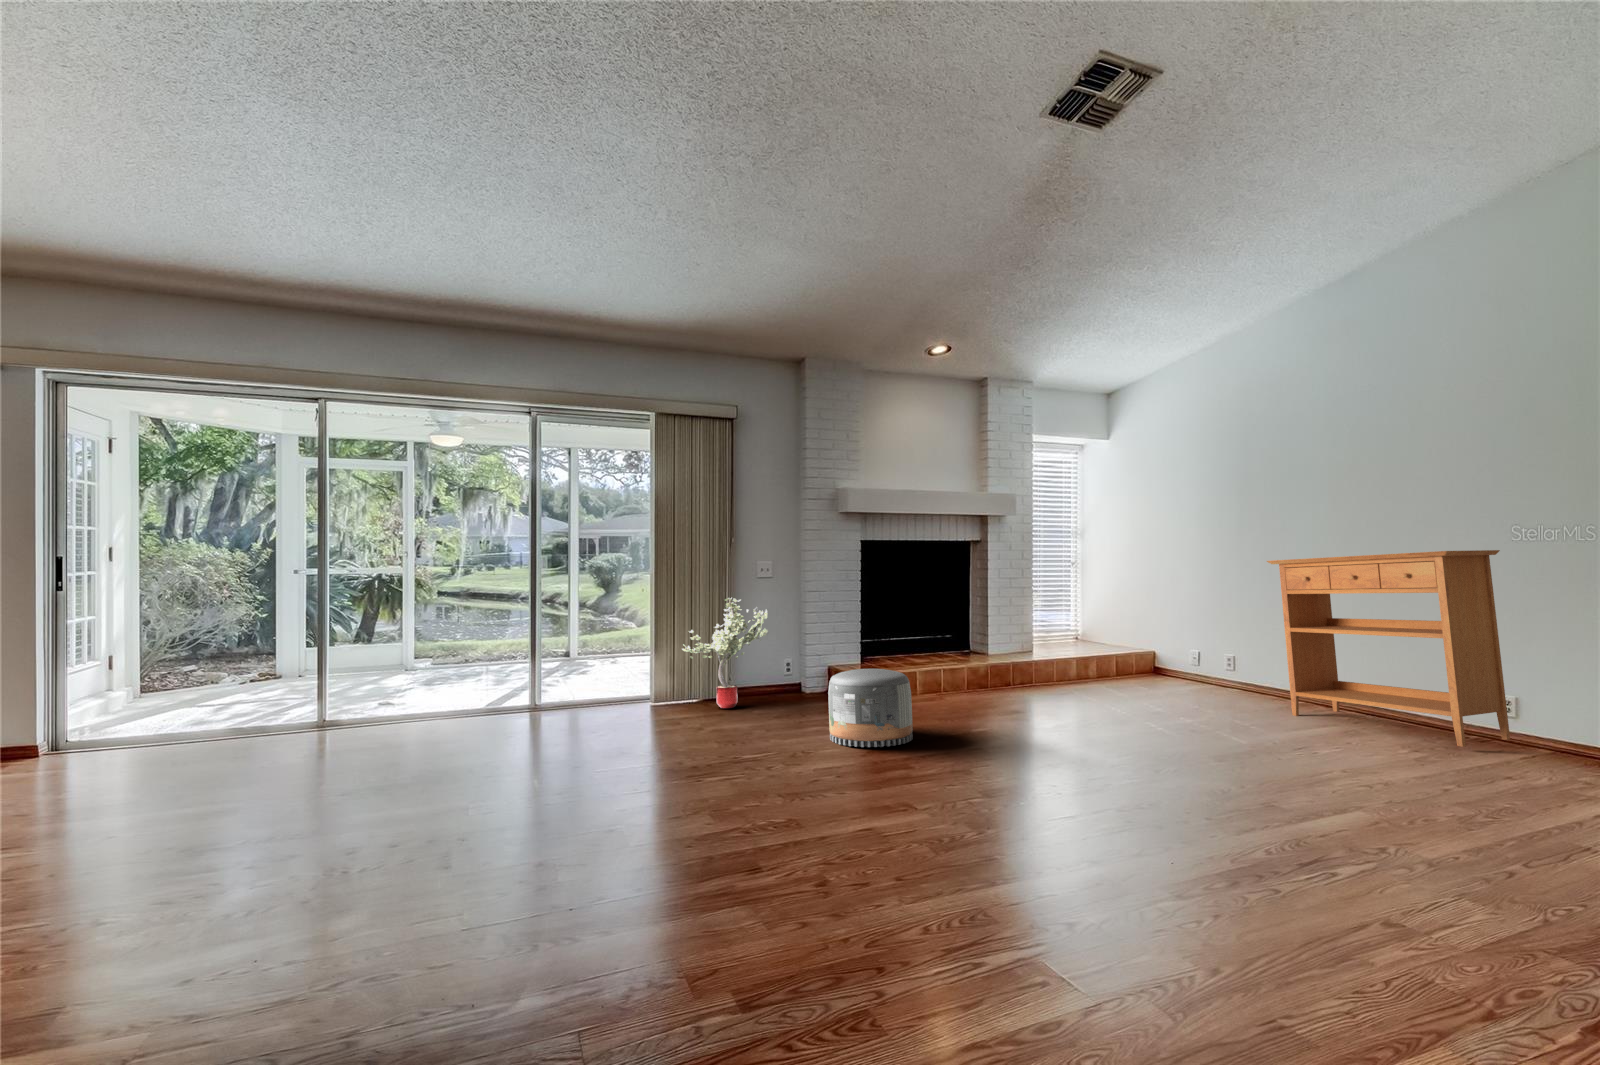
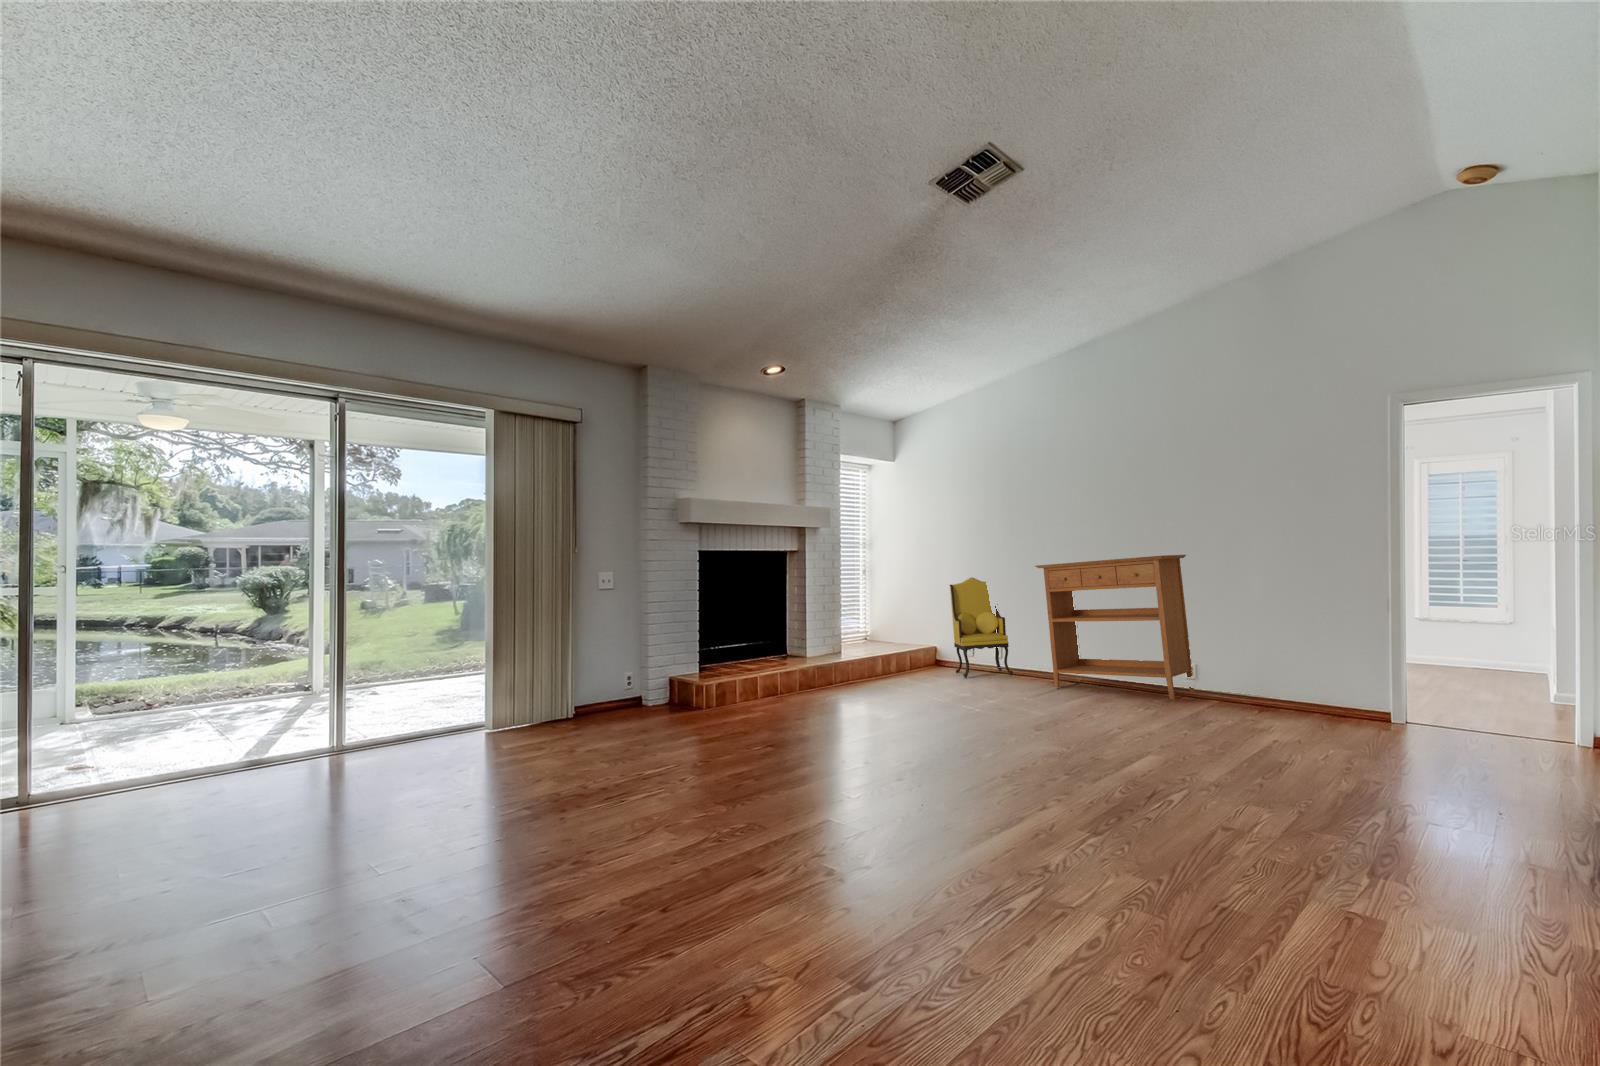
armchair: none [1165,573,1243,694] -> present [950,577,1013,678]
potted tree: present [682,598,768,708] -> none [526,613,619,733]
pouf: present [828,669,913,747] -> none [709,677,791,753]

